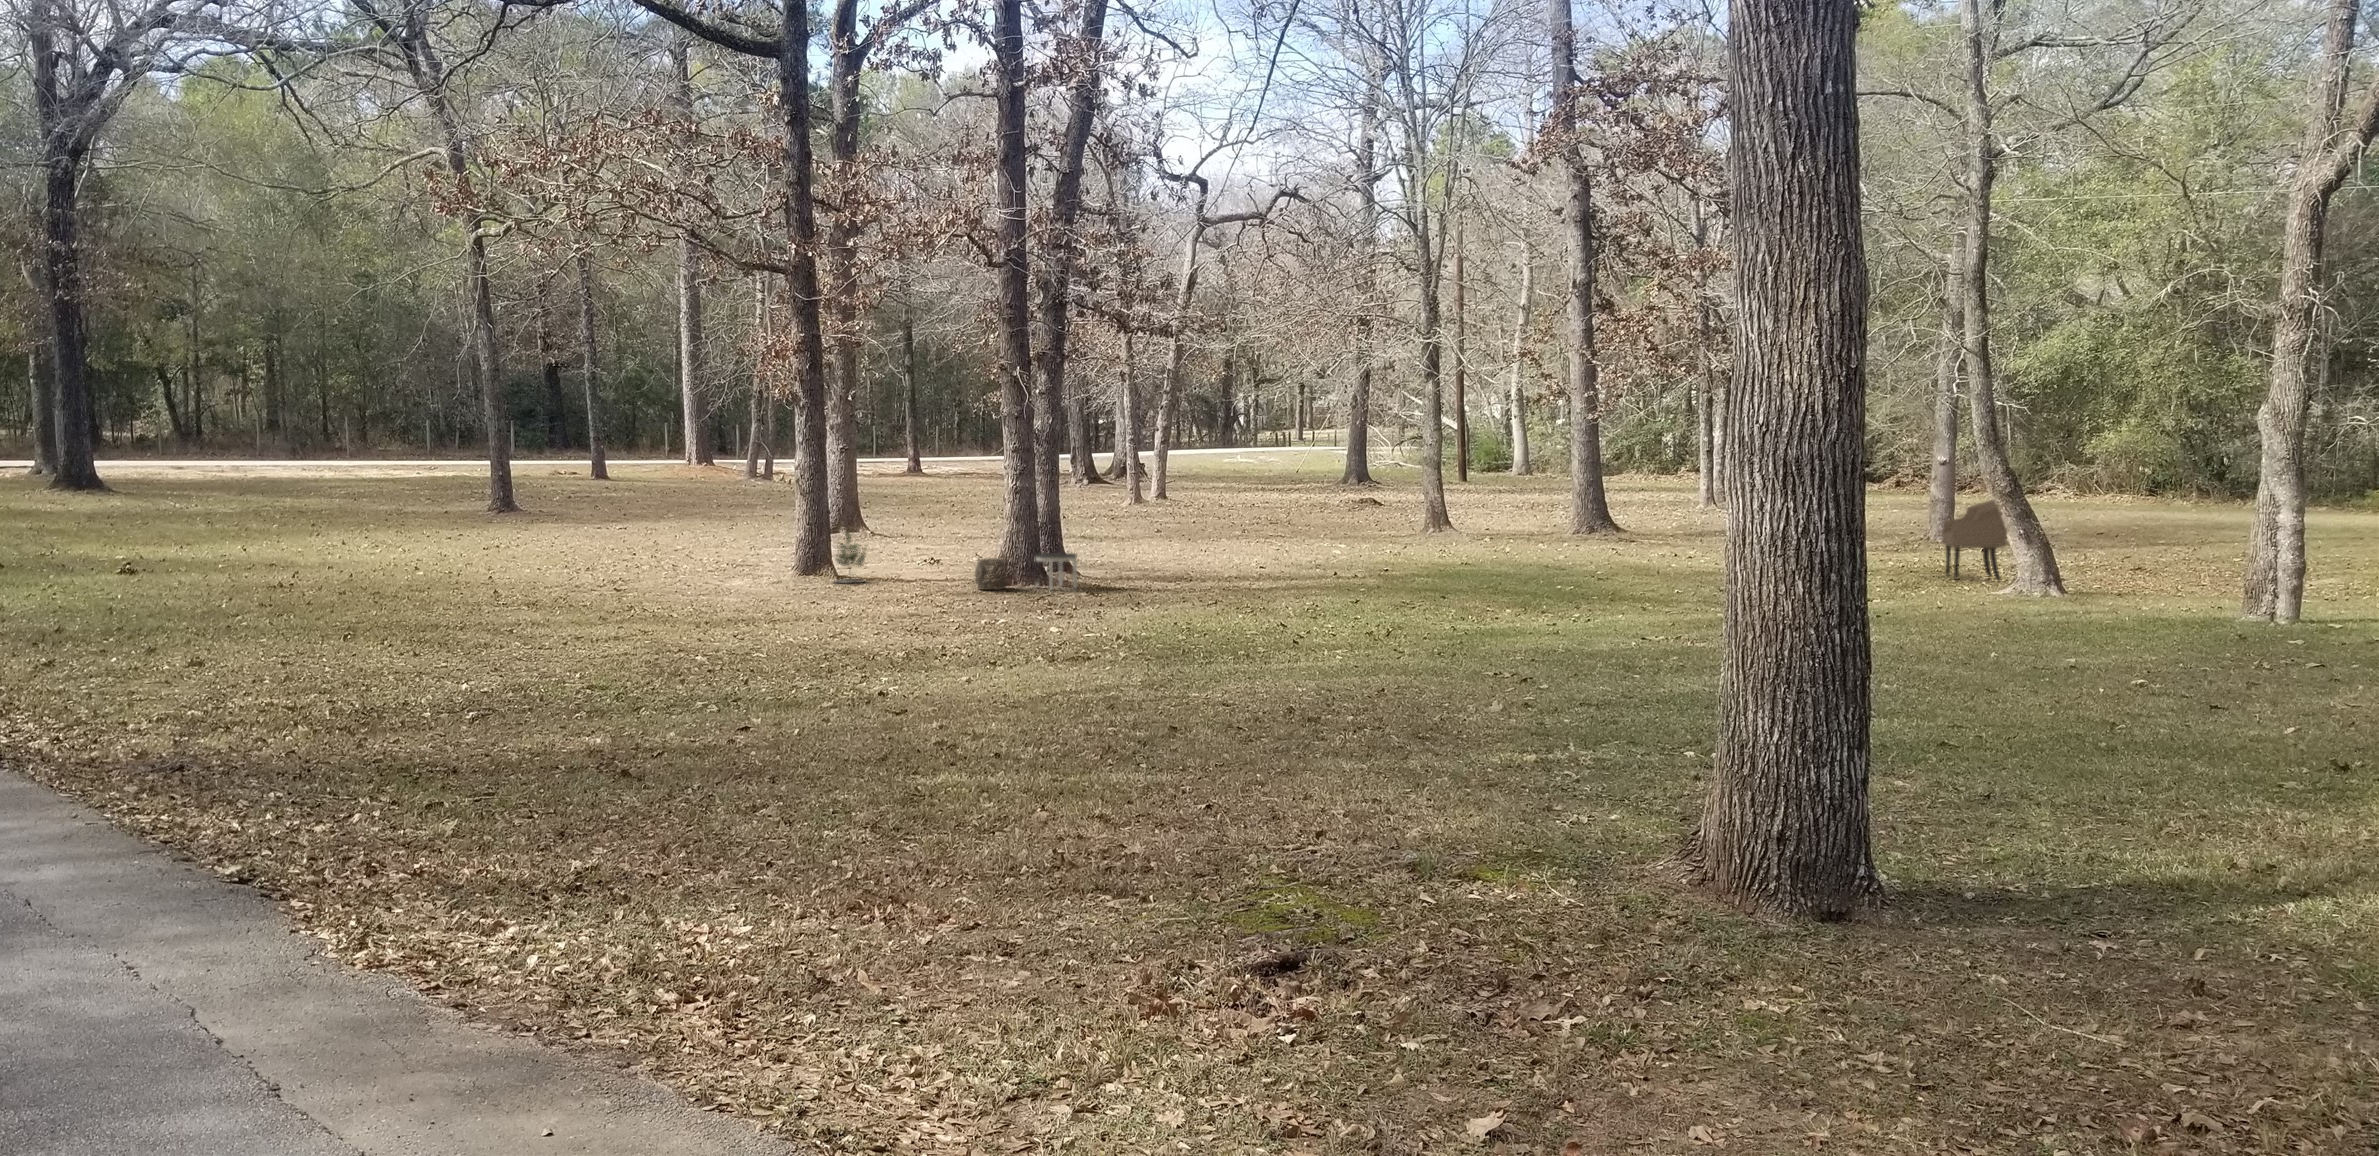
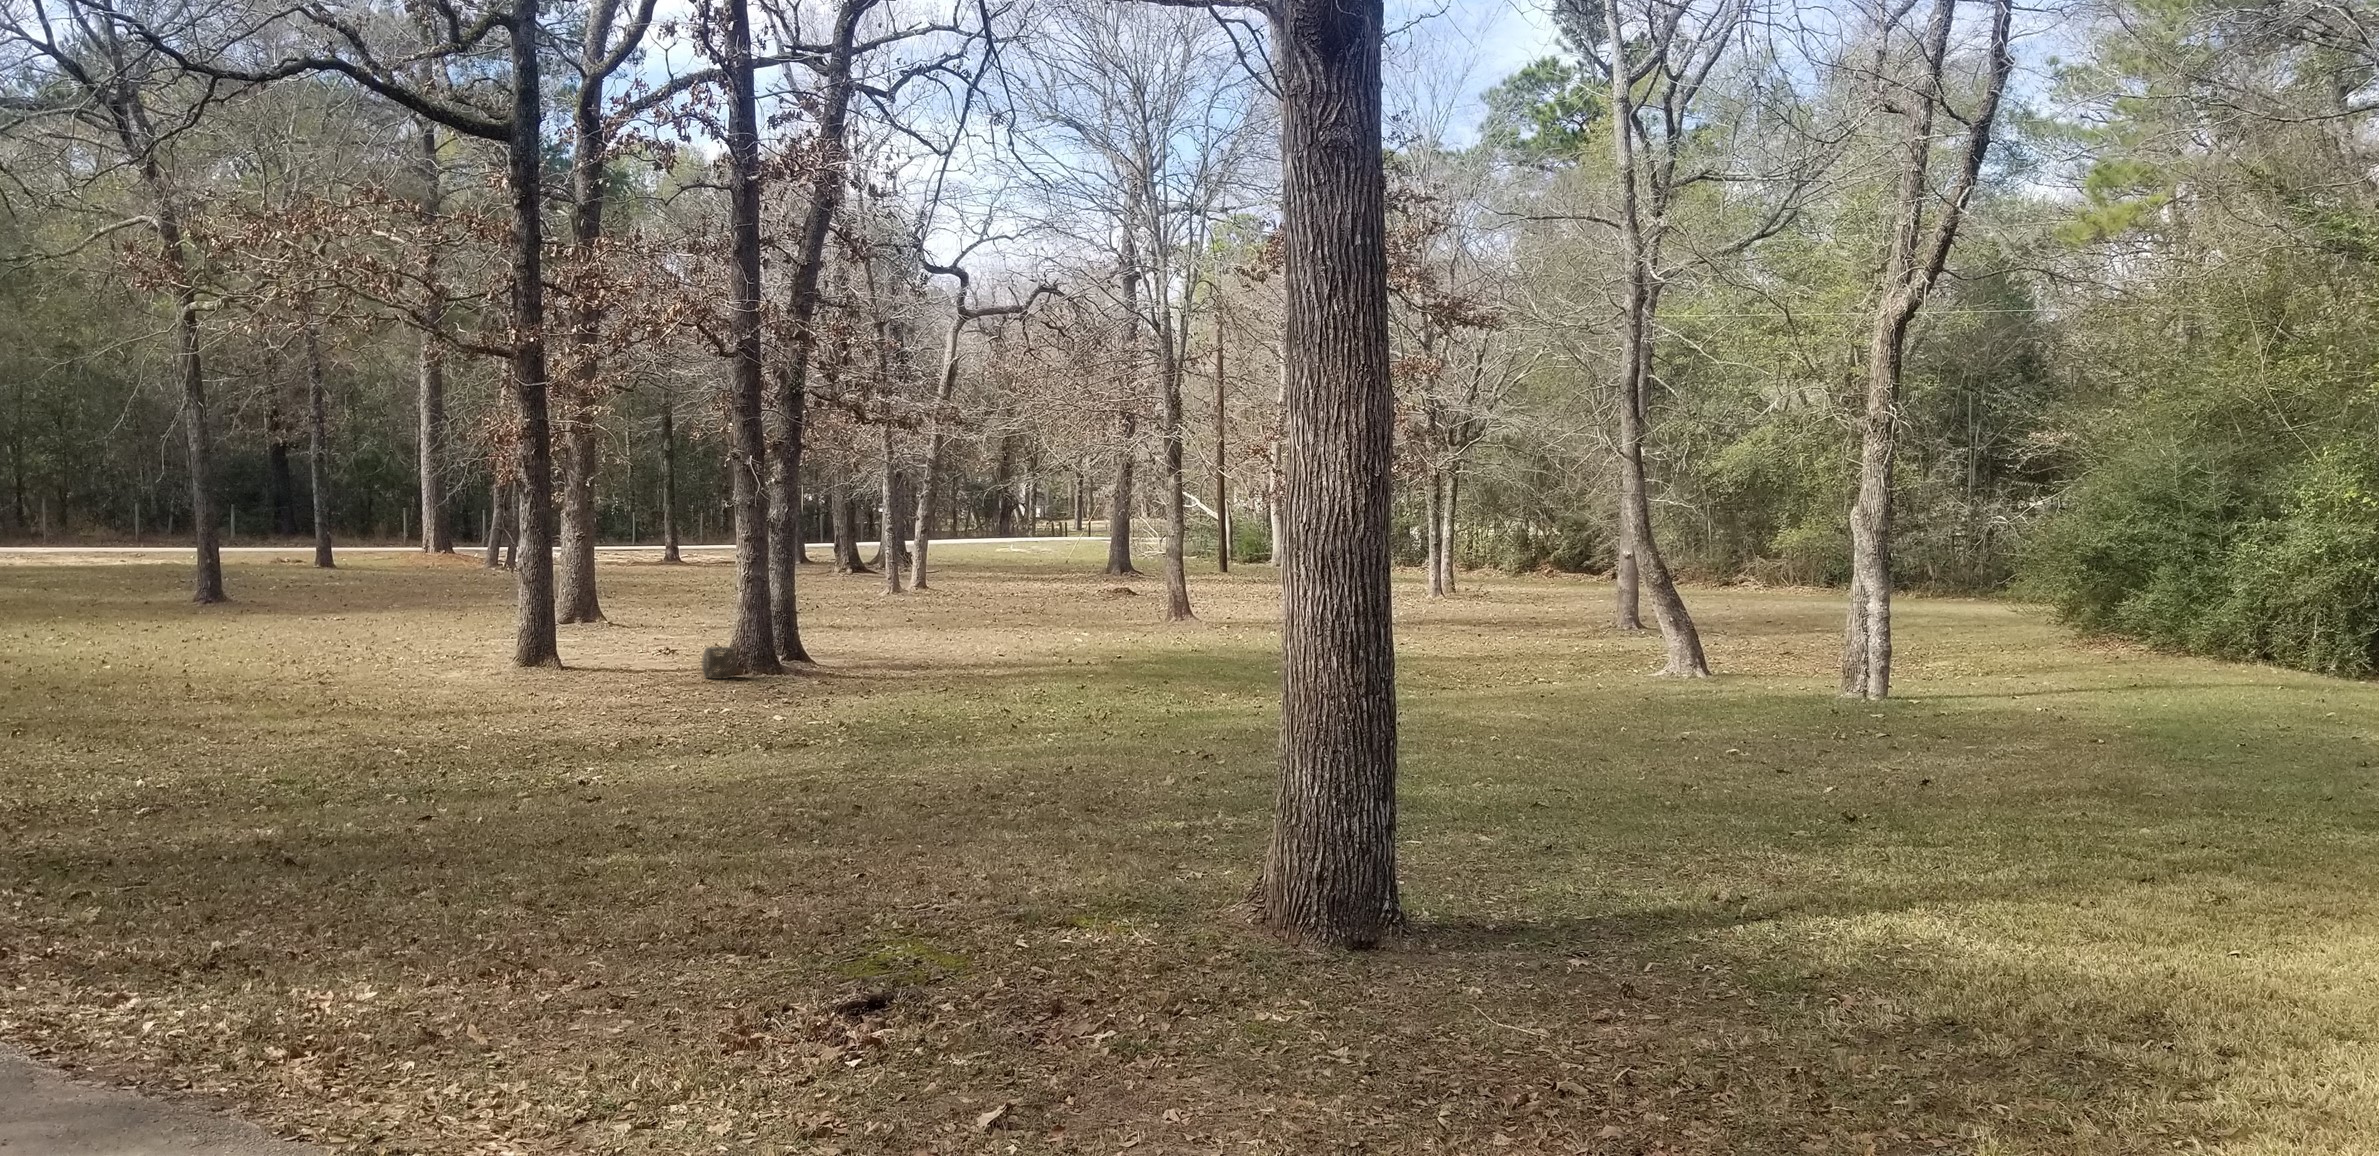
chair: present [1942,500,2007,580] -> none [1612,596,1669,670]
potted tree: present [835,530,866,583] -> none [549,613,592,672]
round table: present [1035,553,1077,590] -> none [764,642,810,679]

